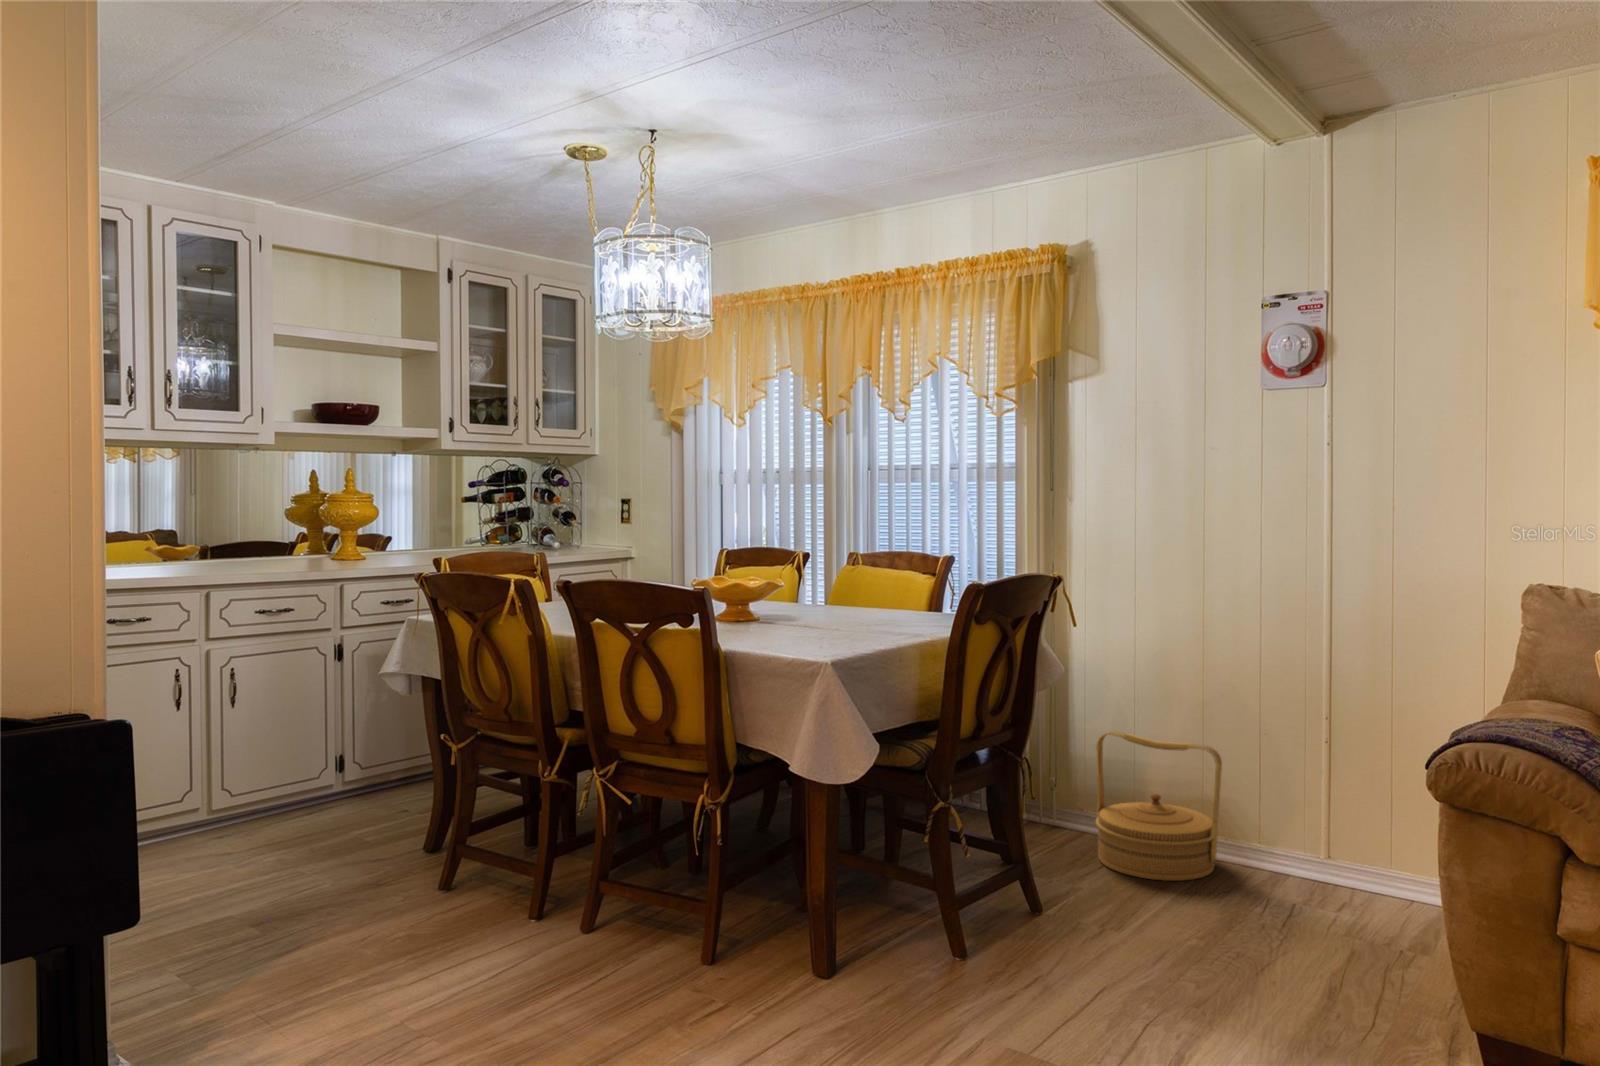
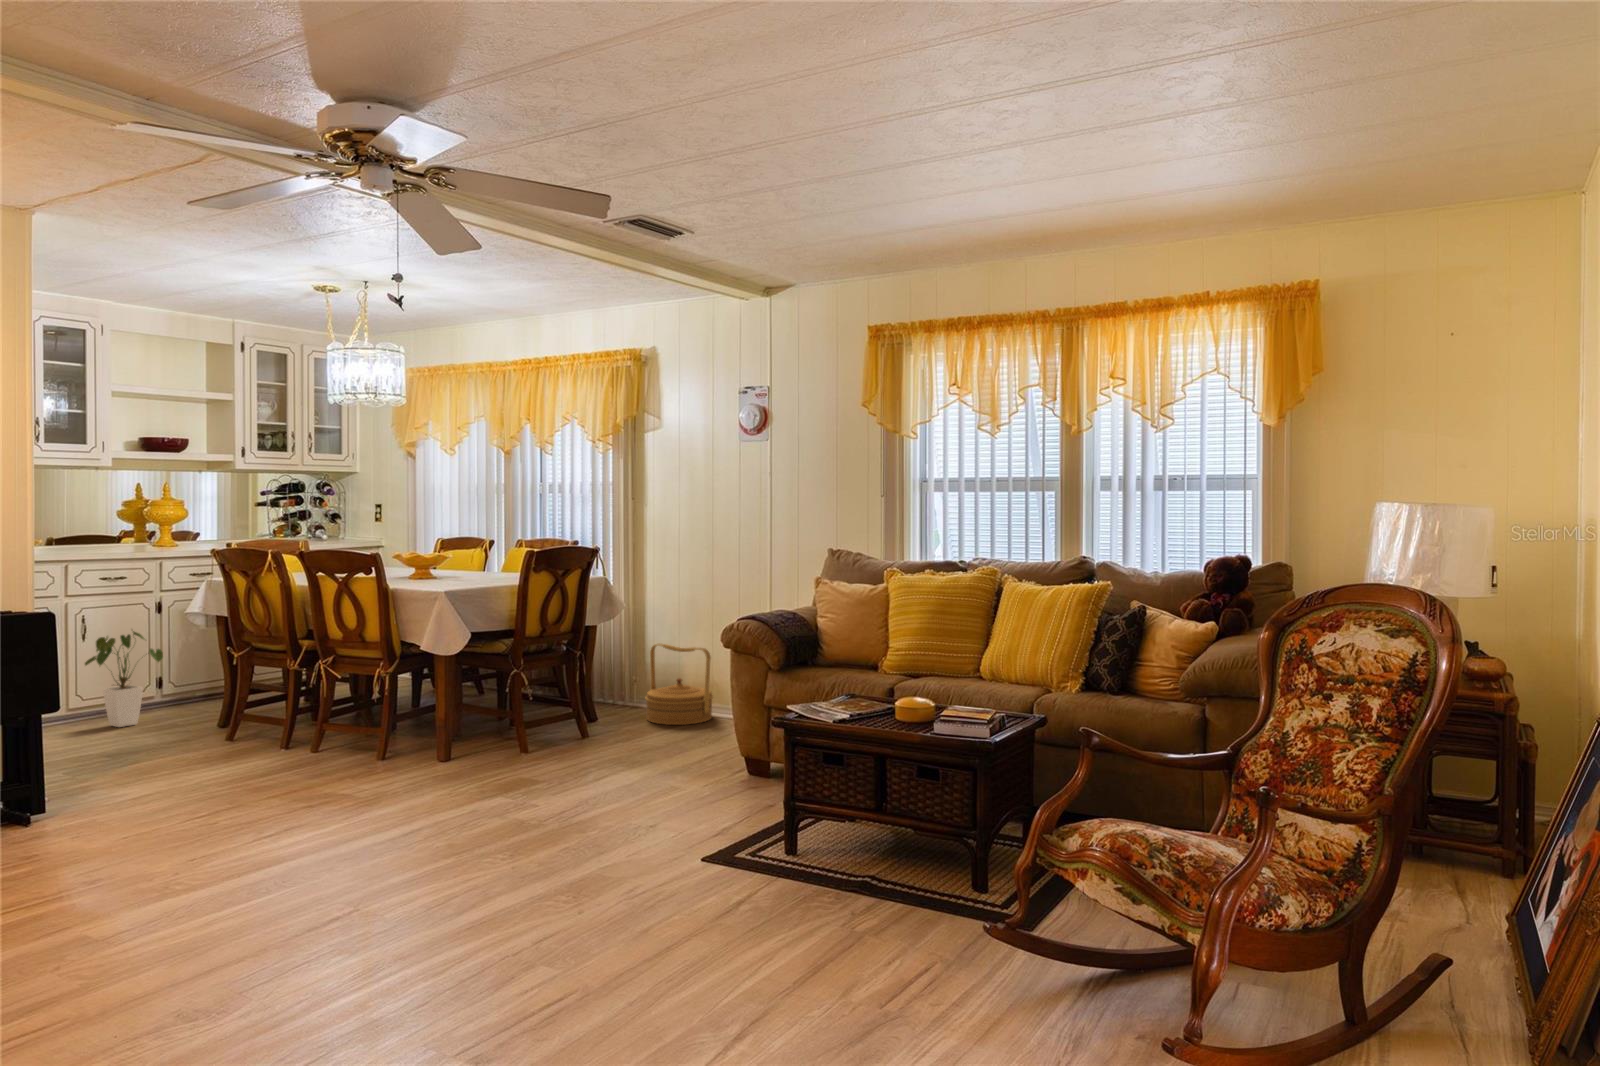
house plant: none [232,686,343,843] -> present [85,631,163,727]

